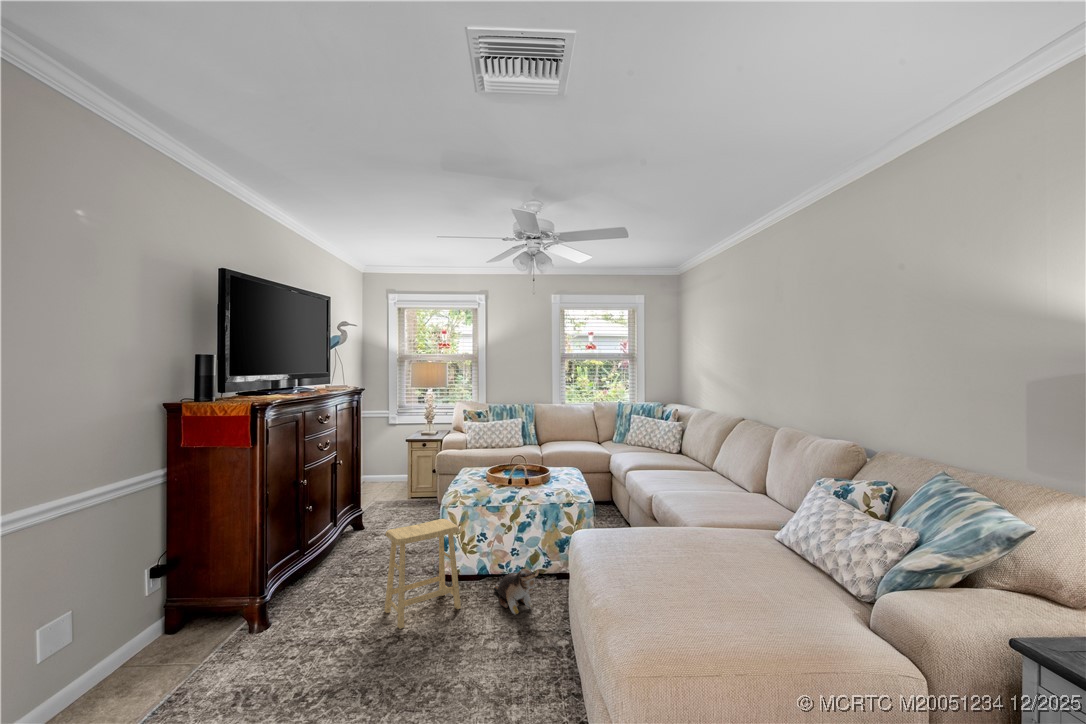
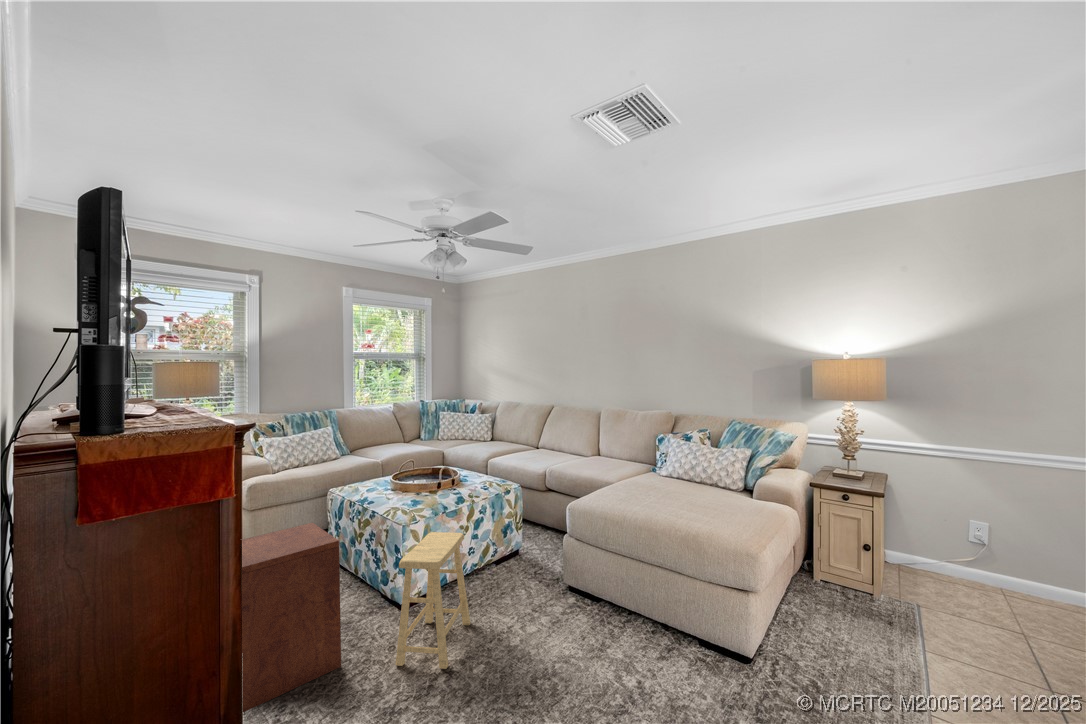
side table: none [300,488,387,596] -> present [241,523,341,712]
plush toy: present [494,569,539,615] -> none [472,551,547,604]

